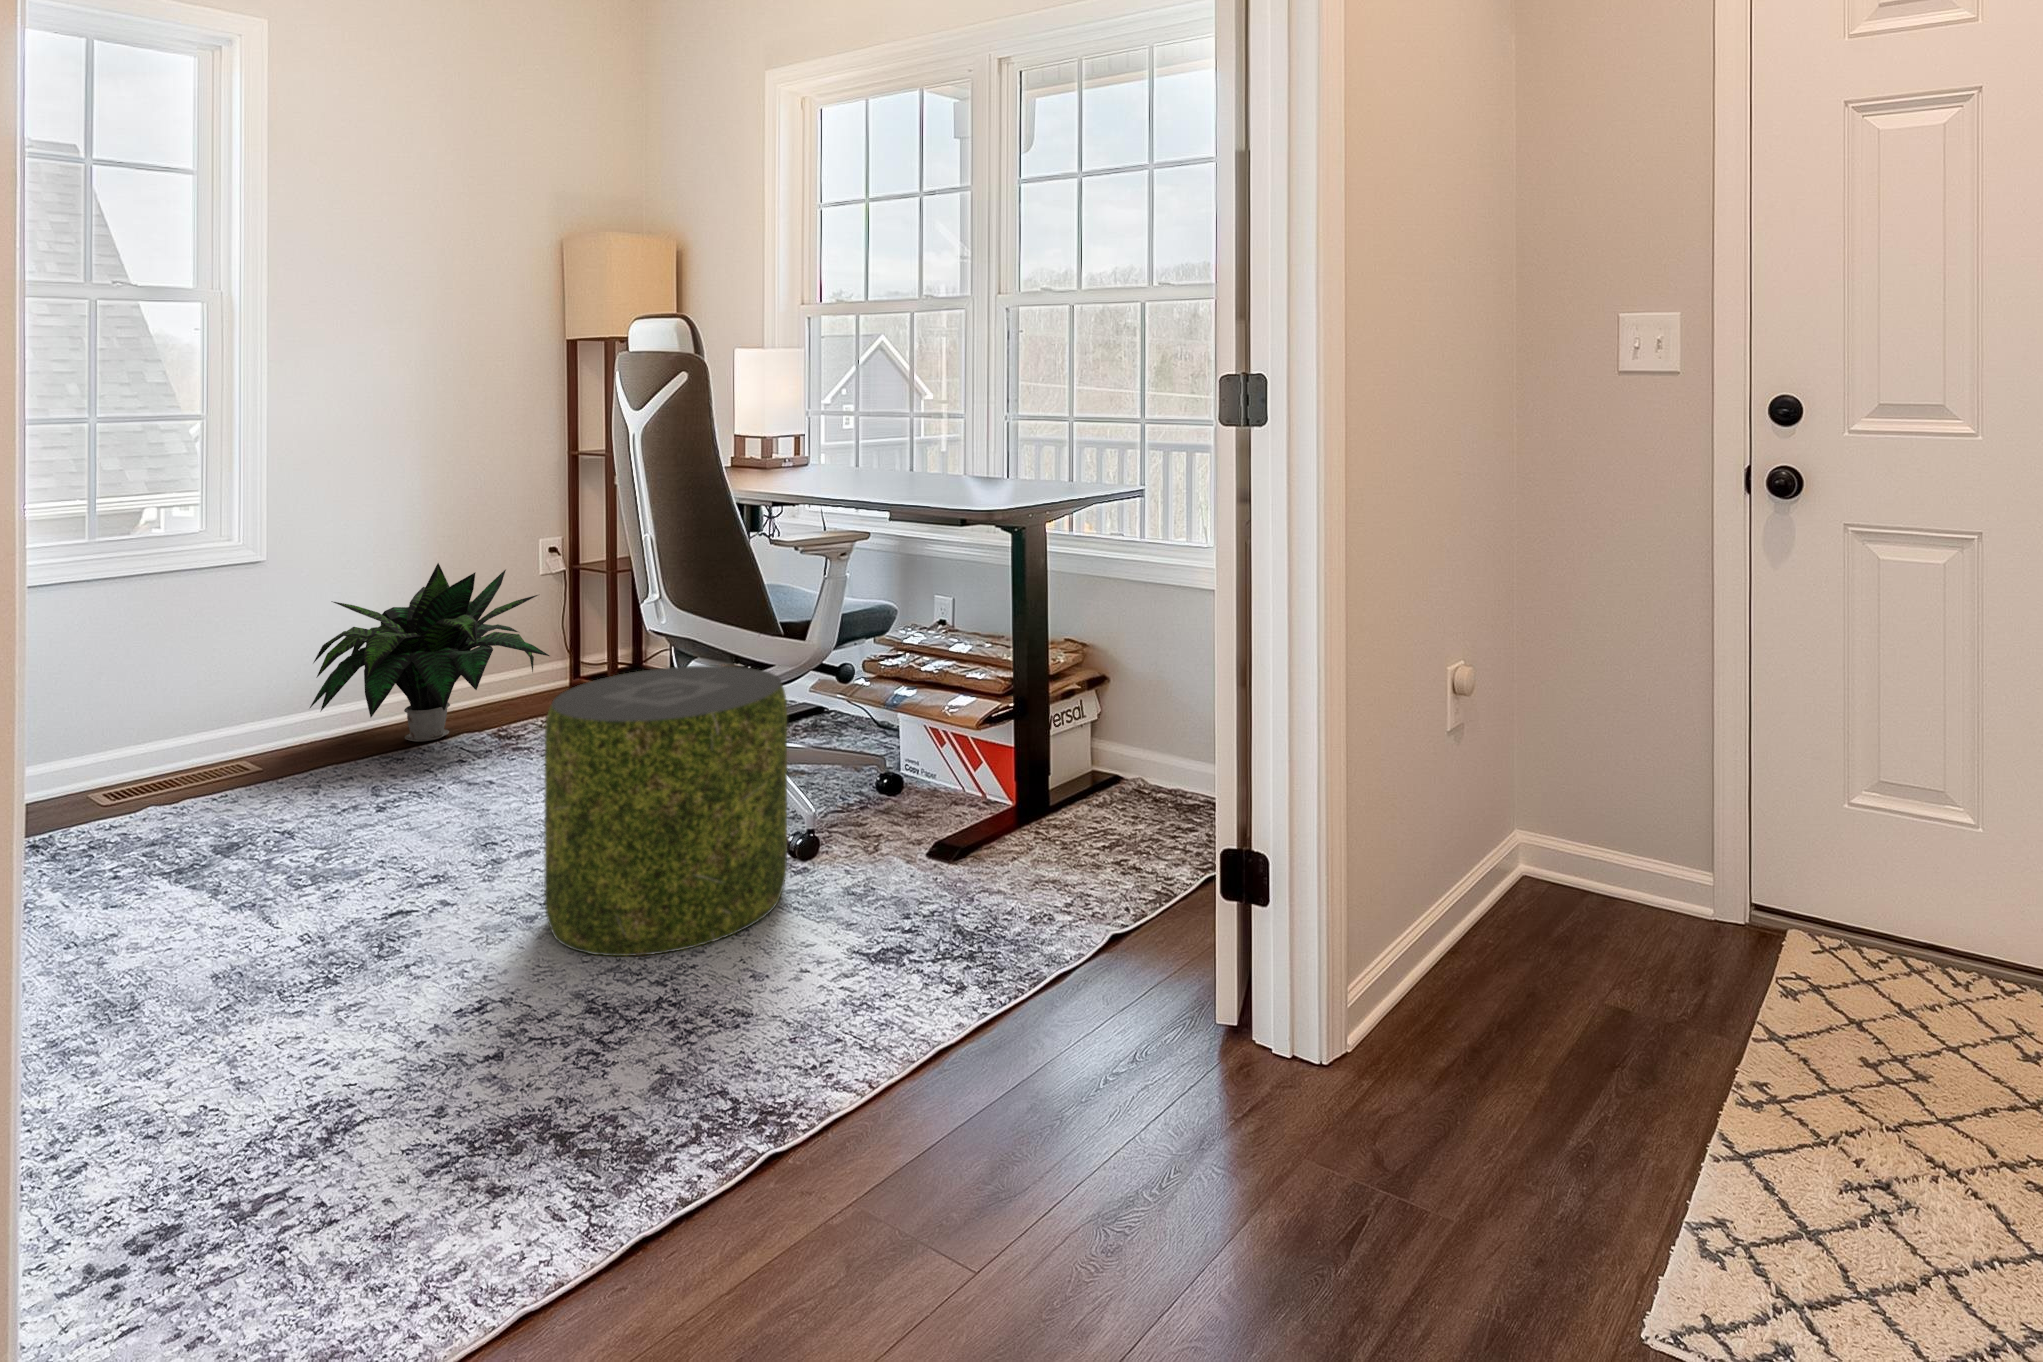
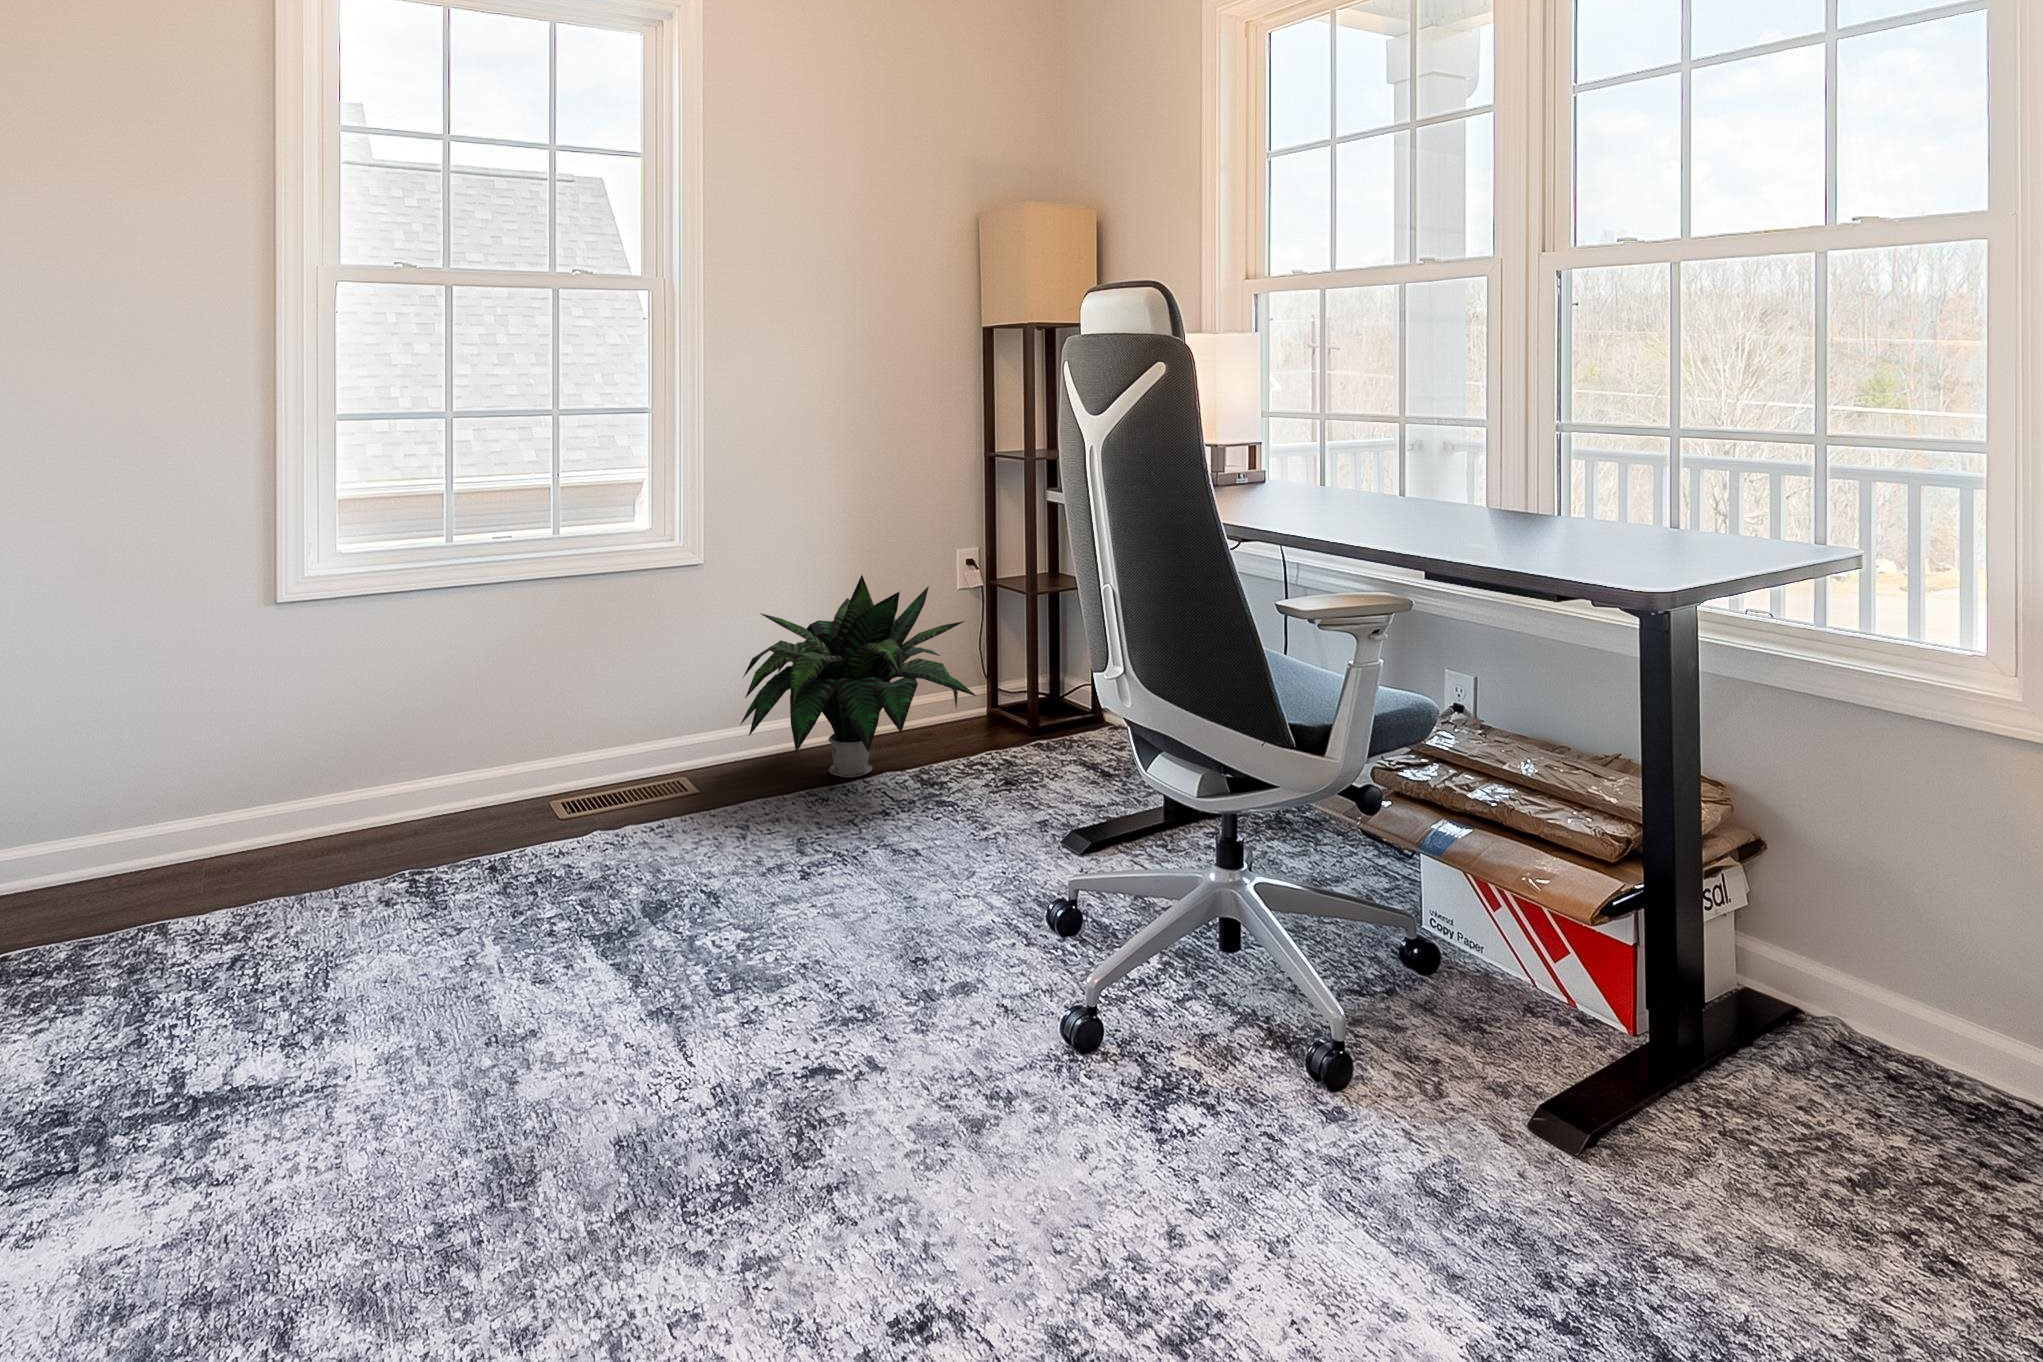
pouf: present [545,665,787,956] -> none [999,780,1327,1253]

